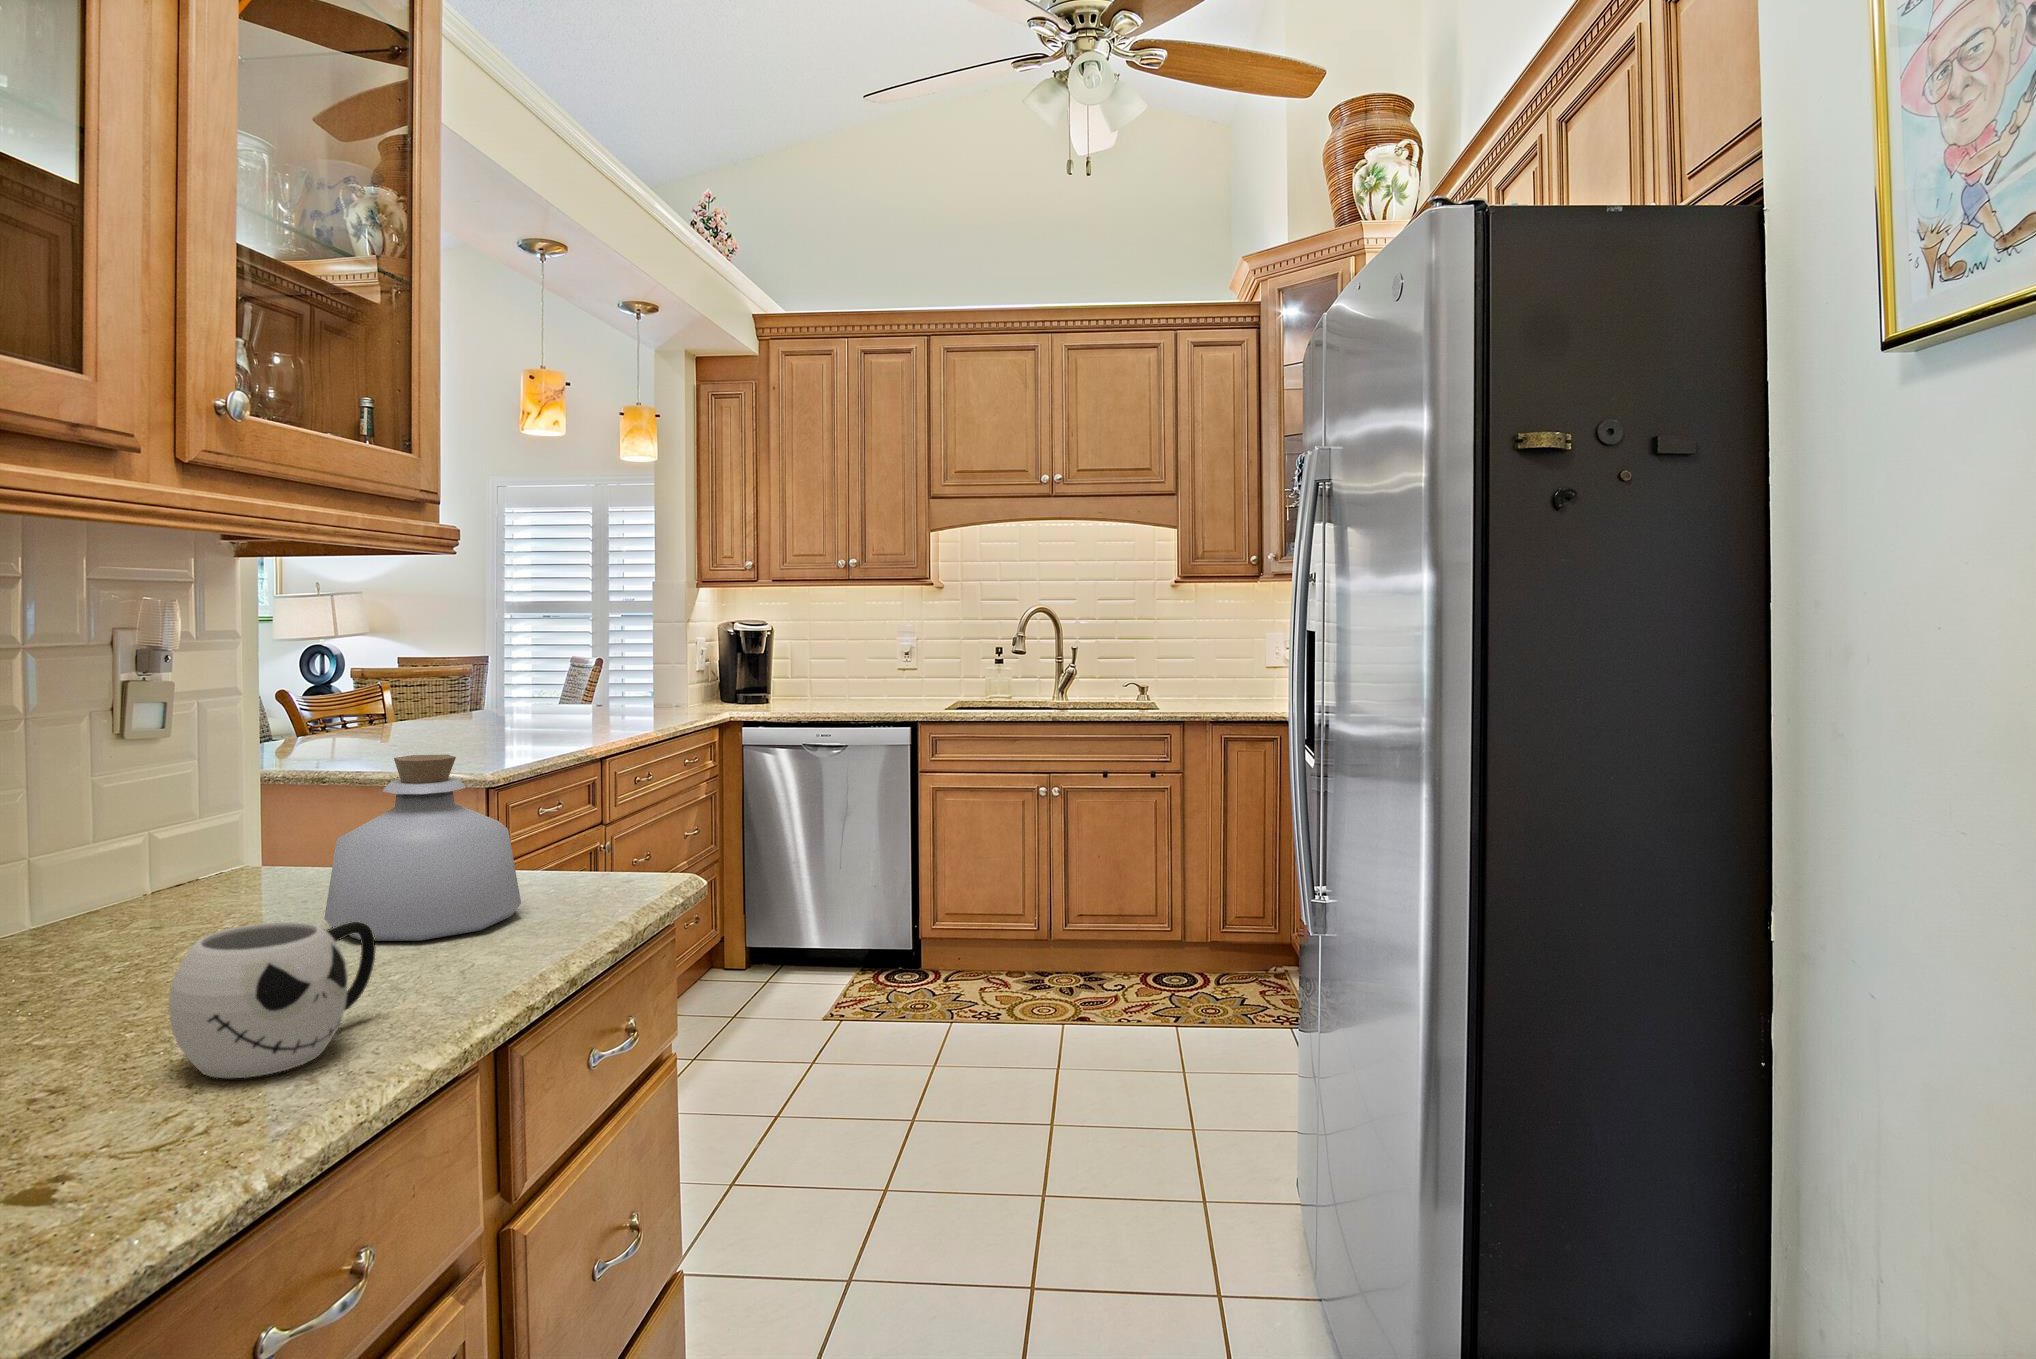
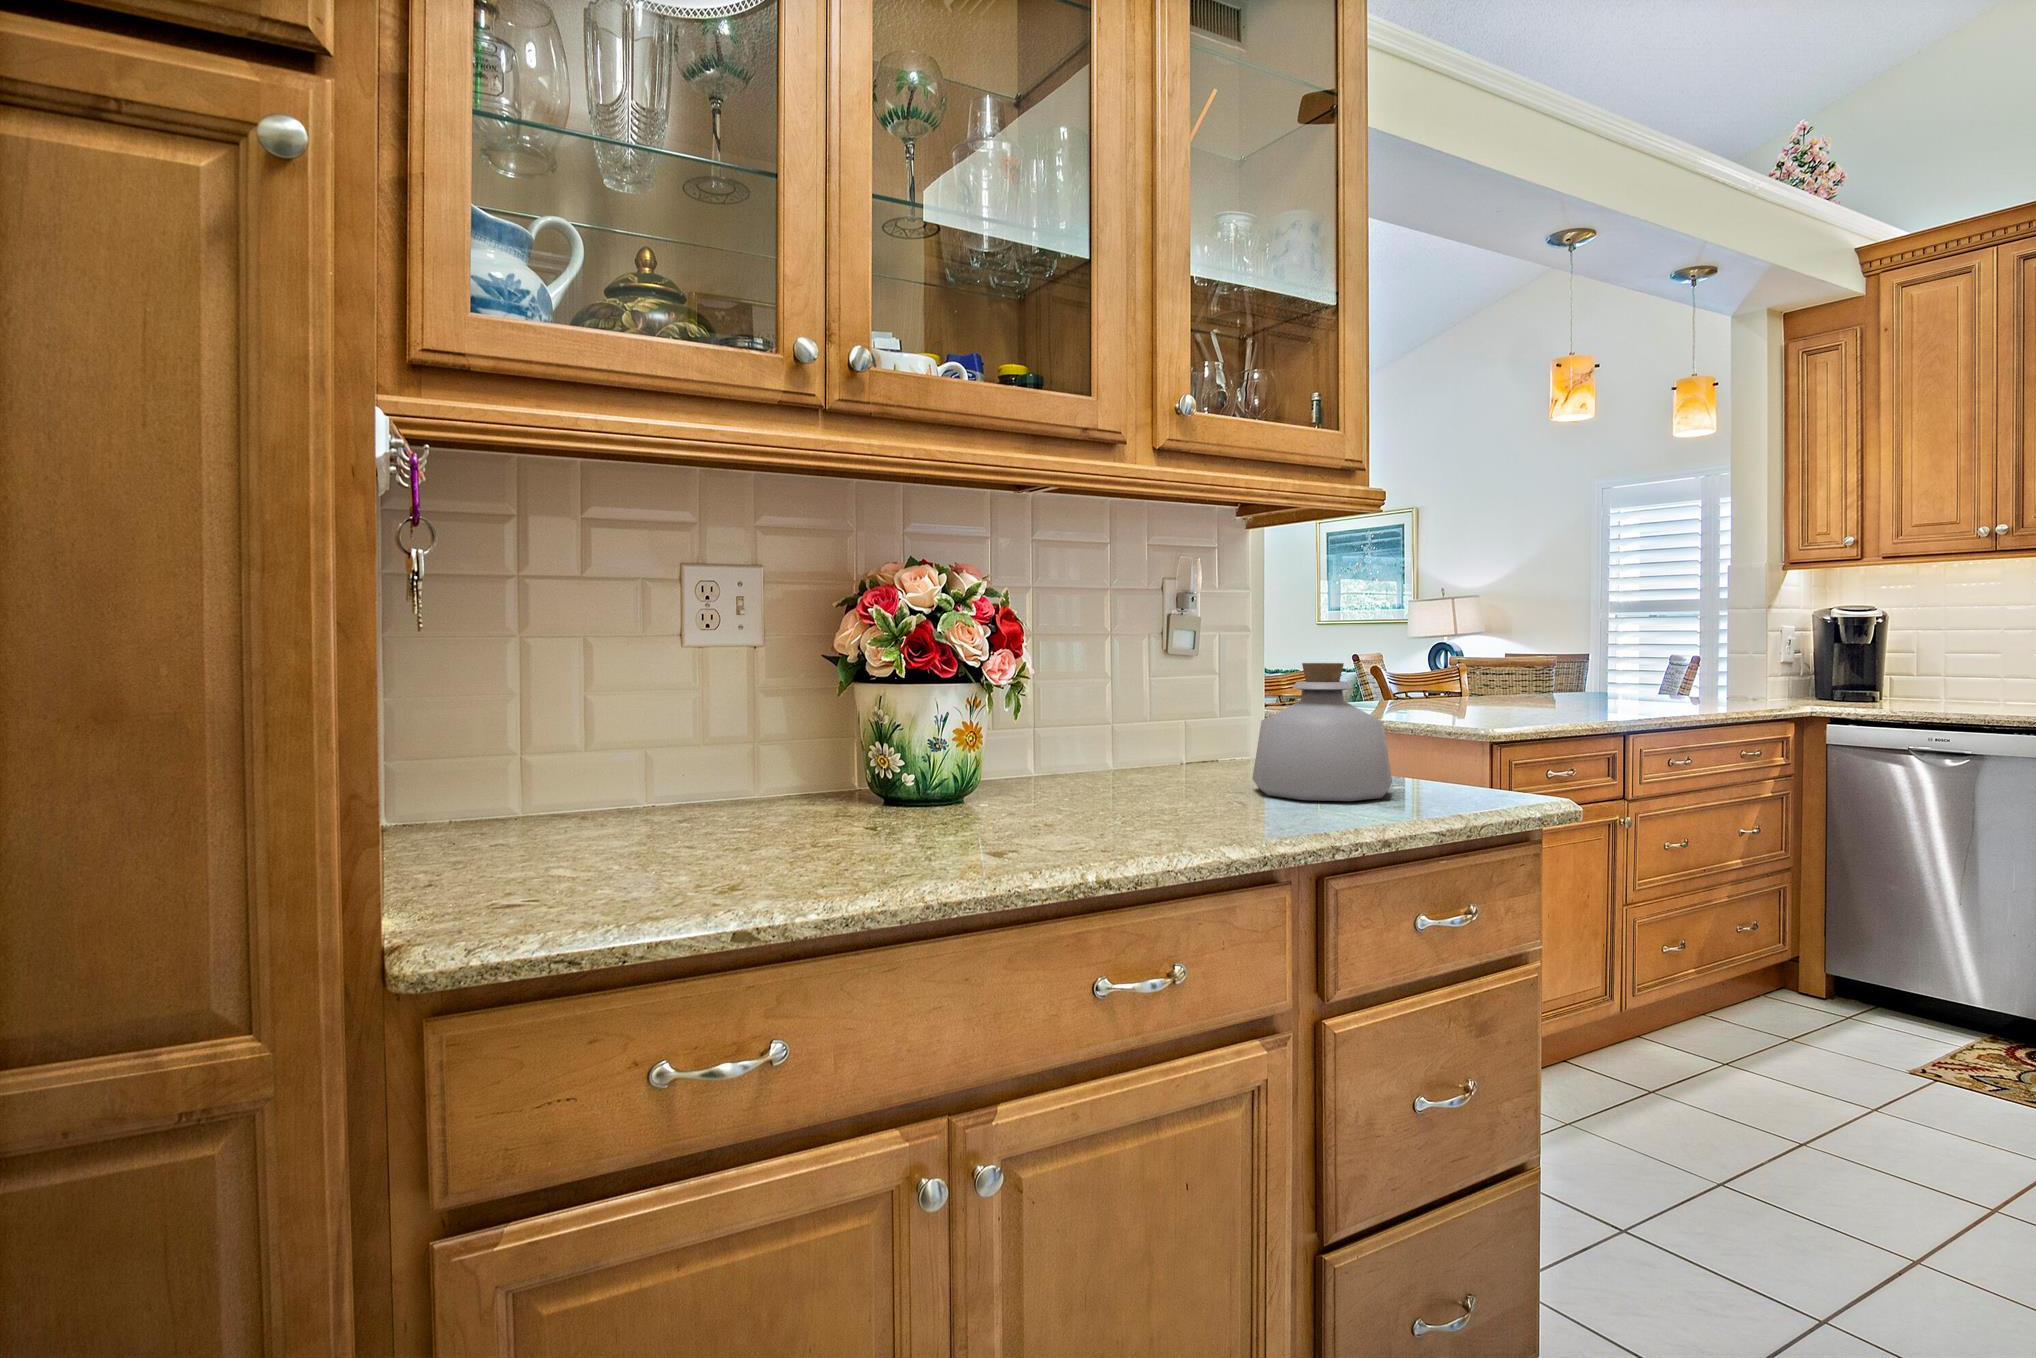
mug: present [169,921,375,1078] -> none [1096,744,1228,838]

